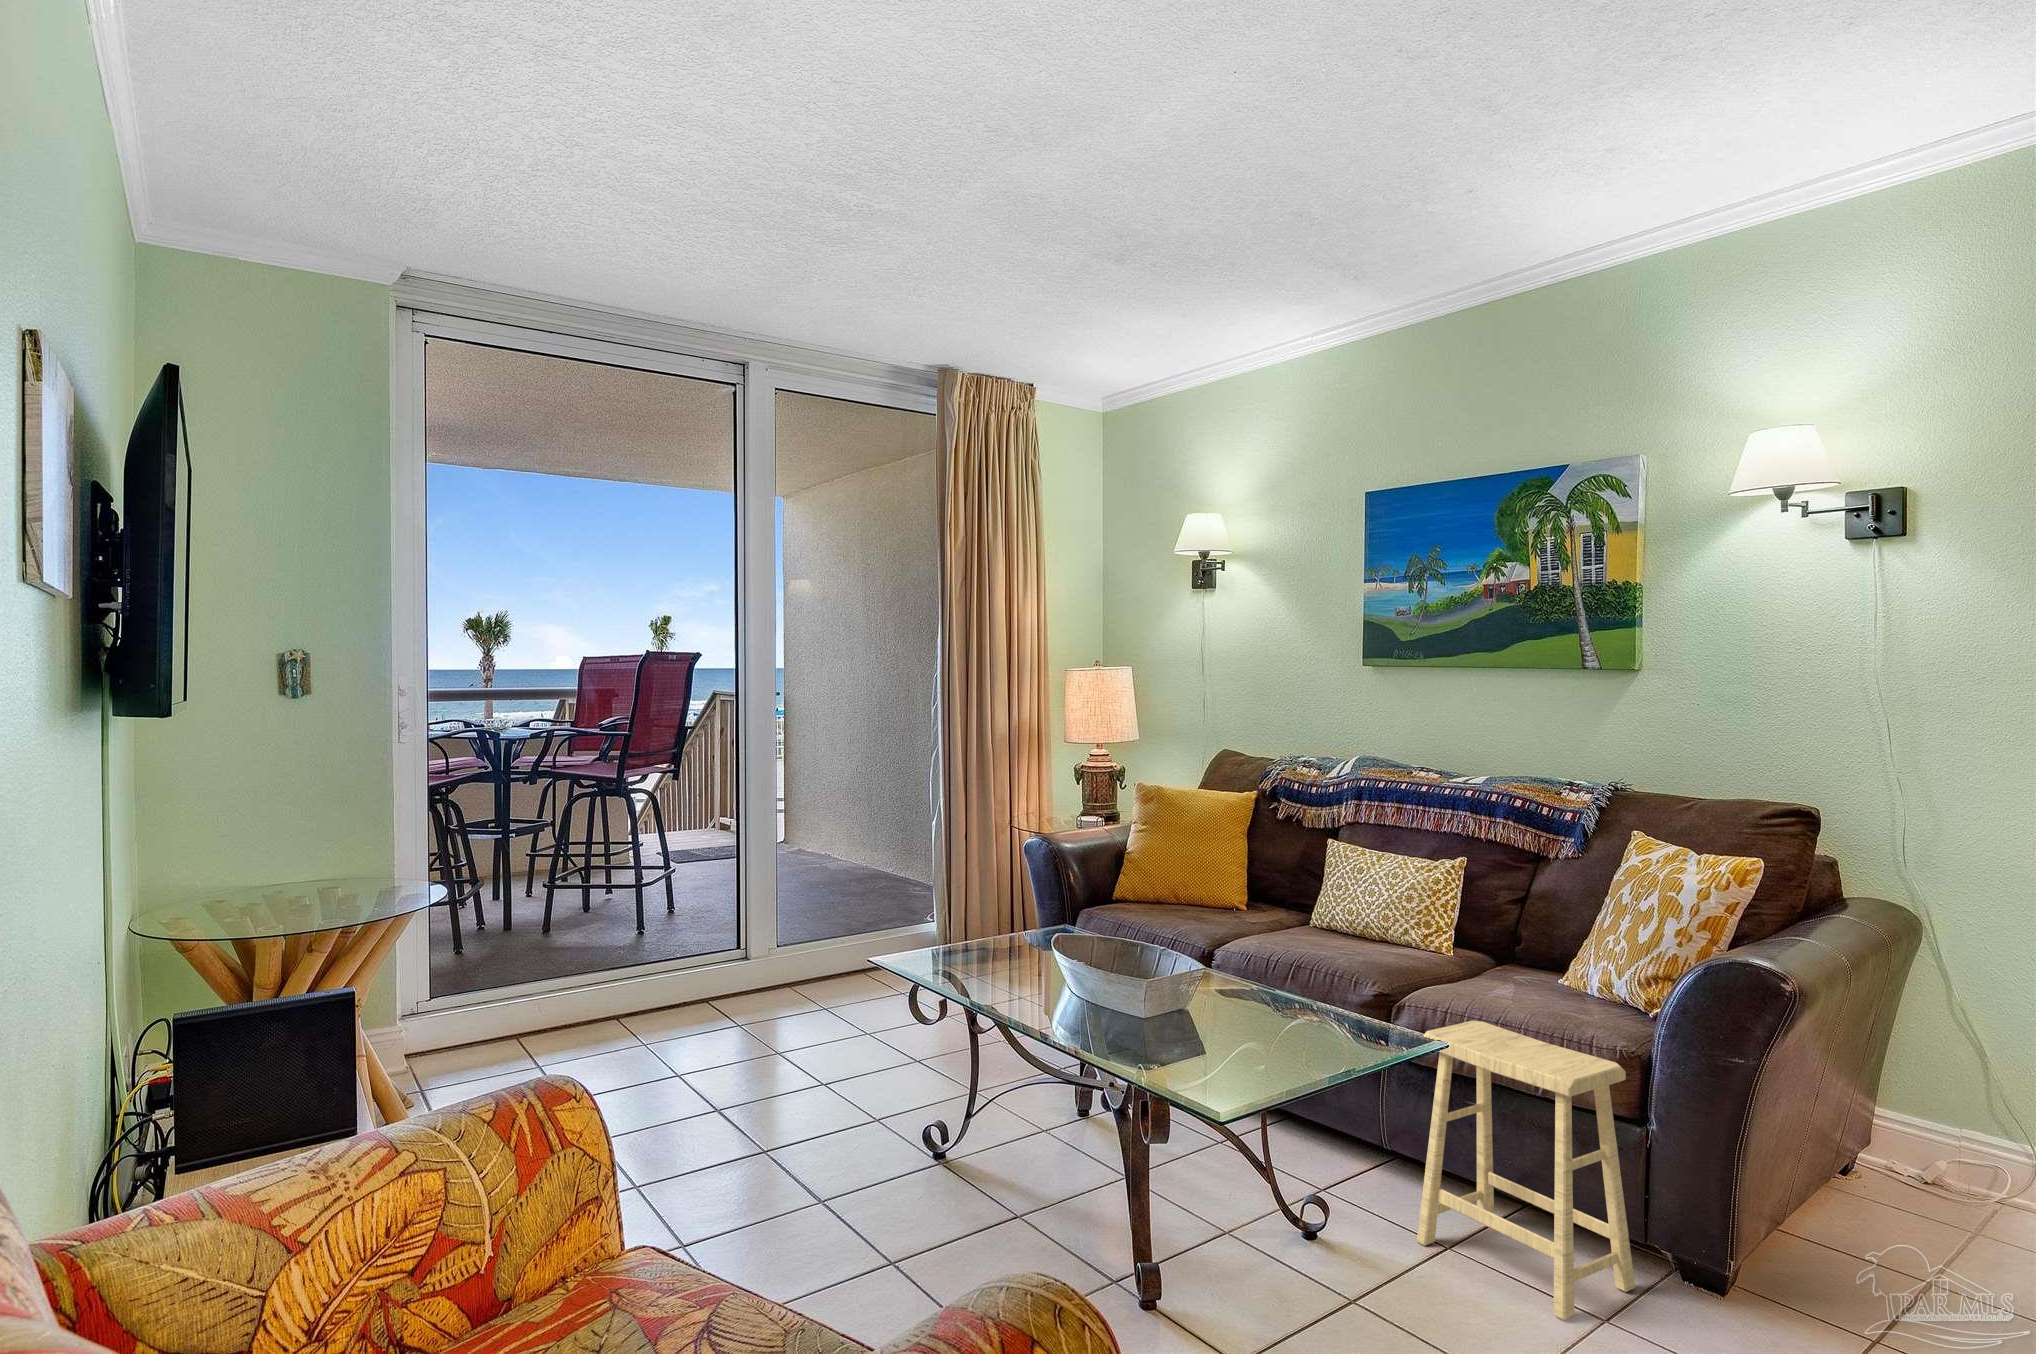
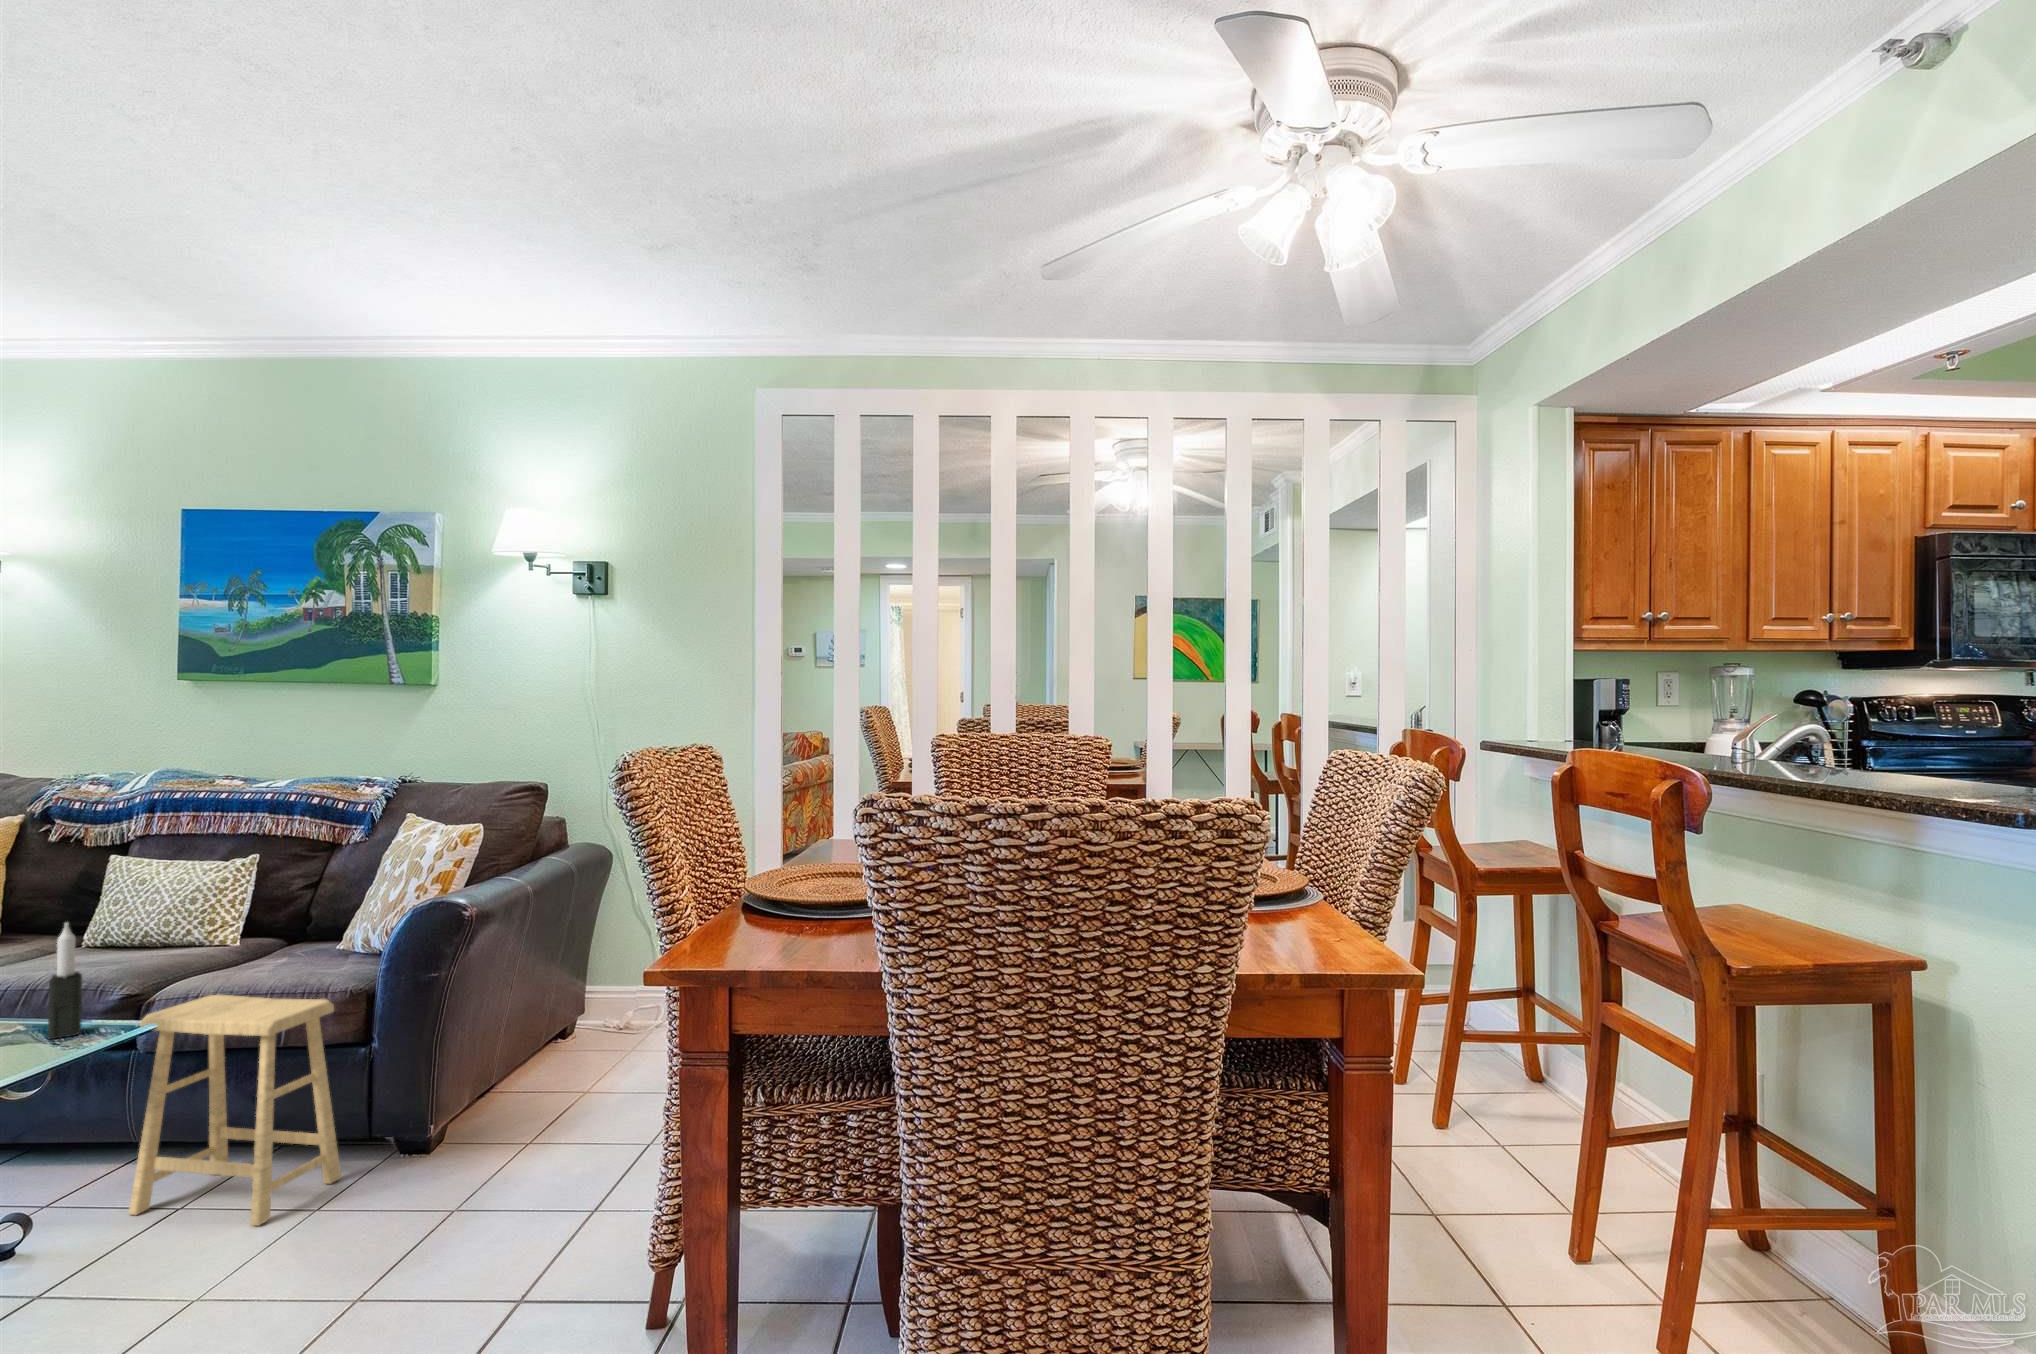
candle: none [1354,922,1380,1041] -> present [48,923,82,1039]

